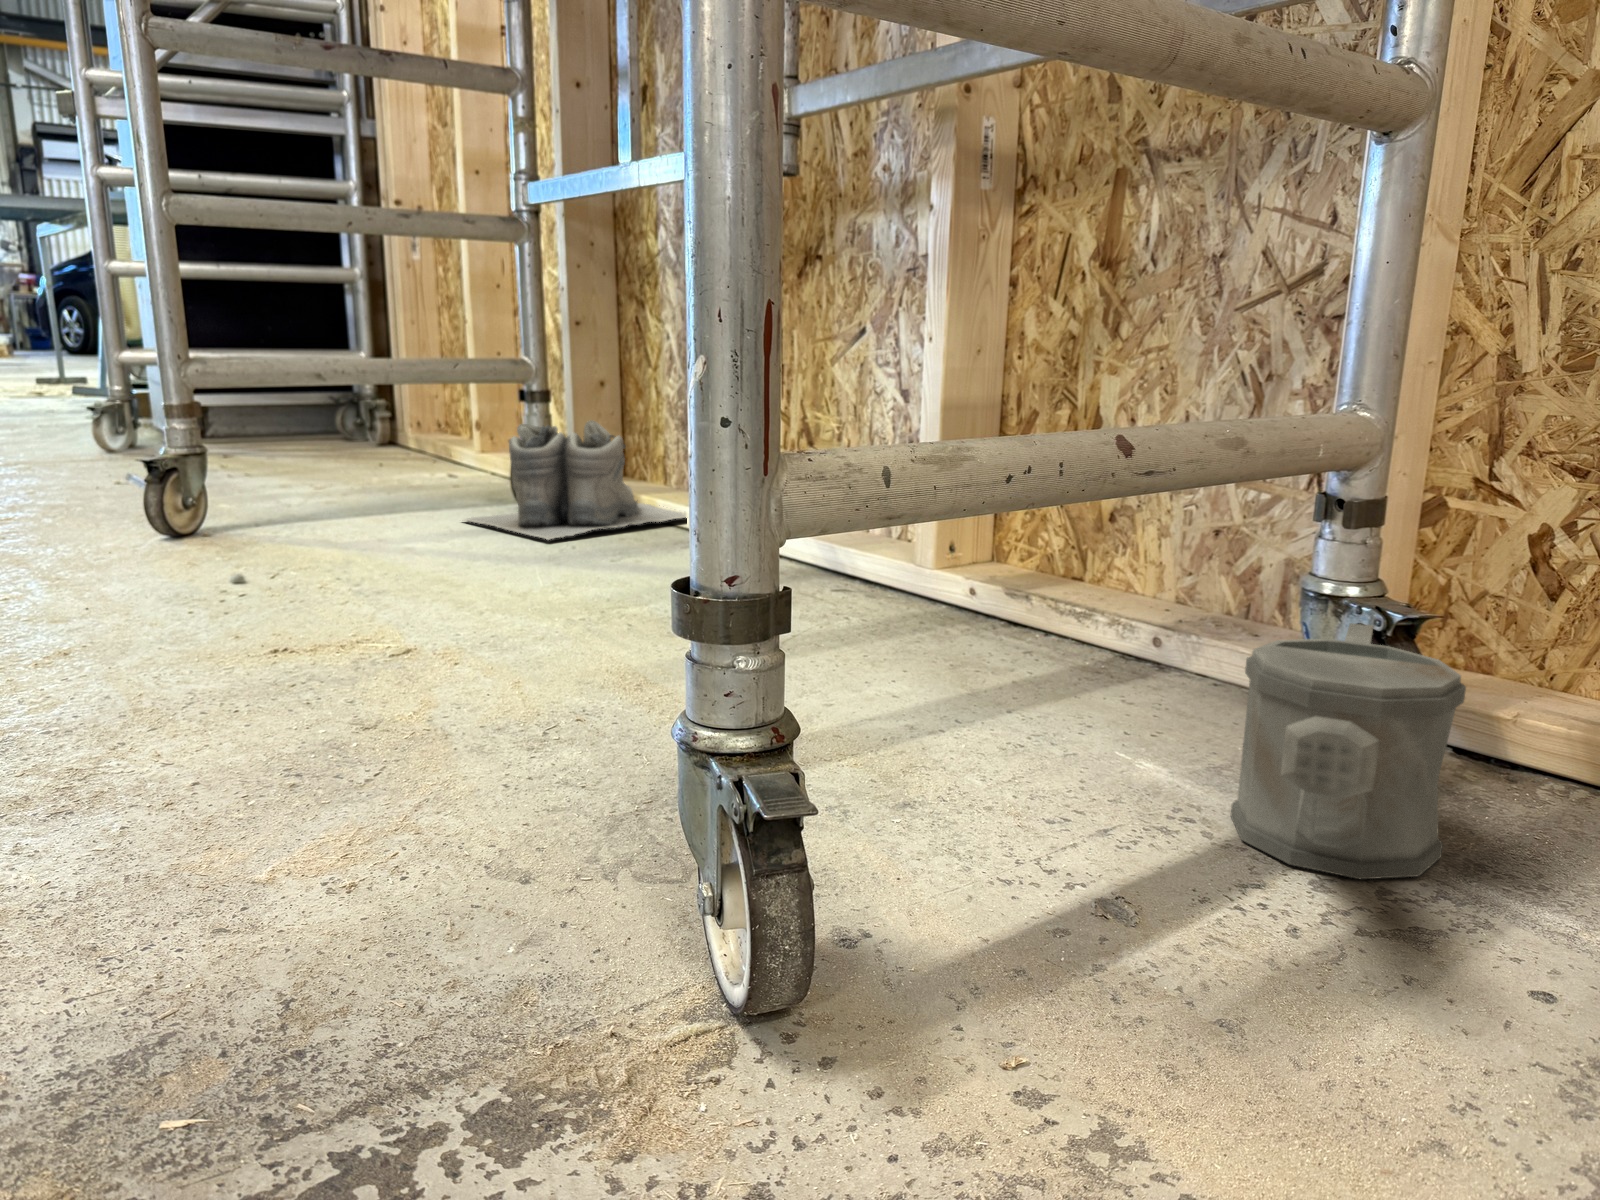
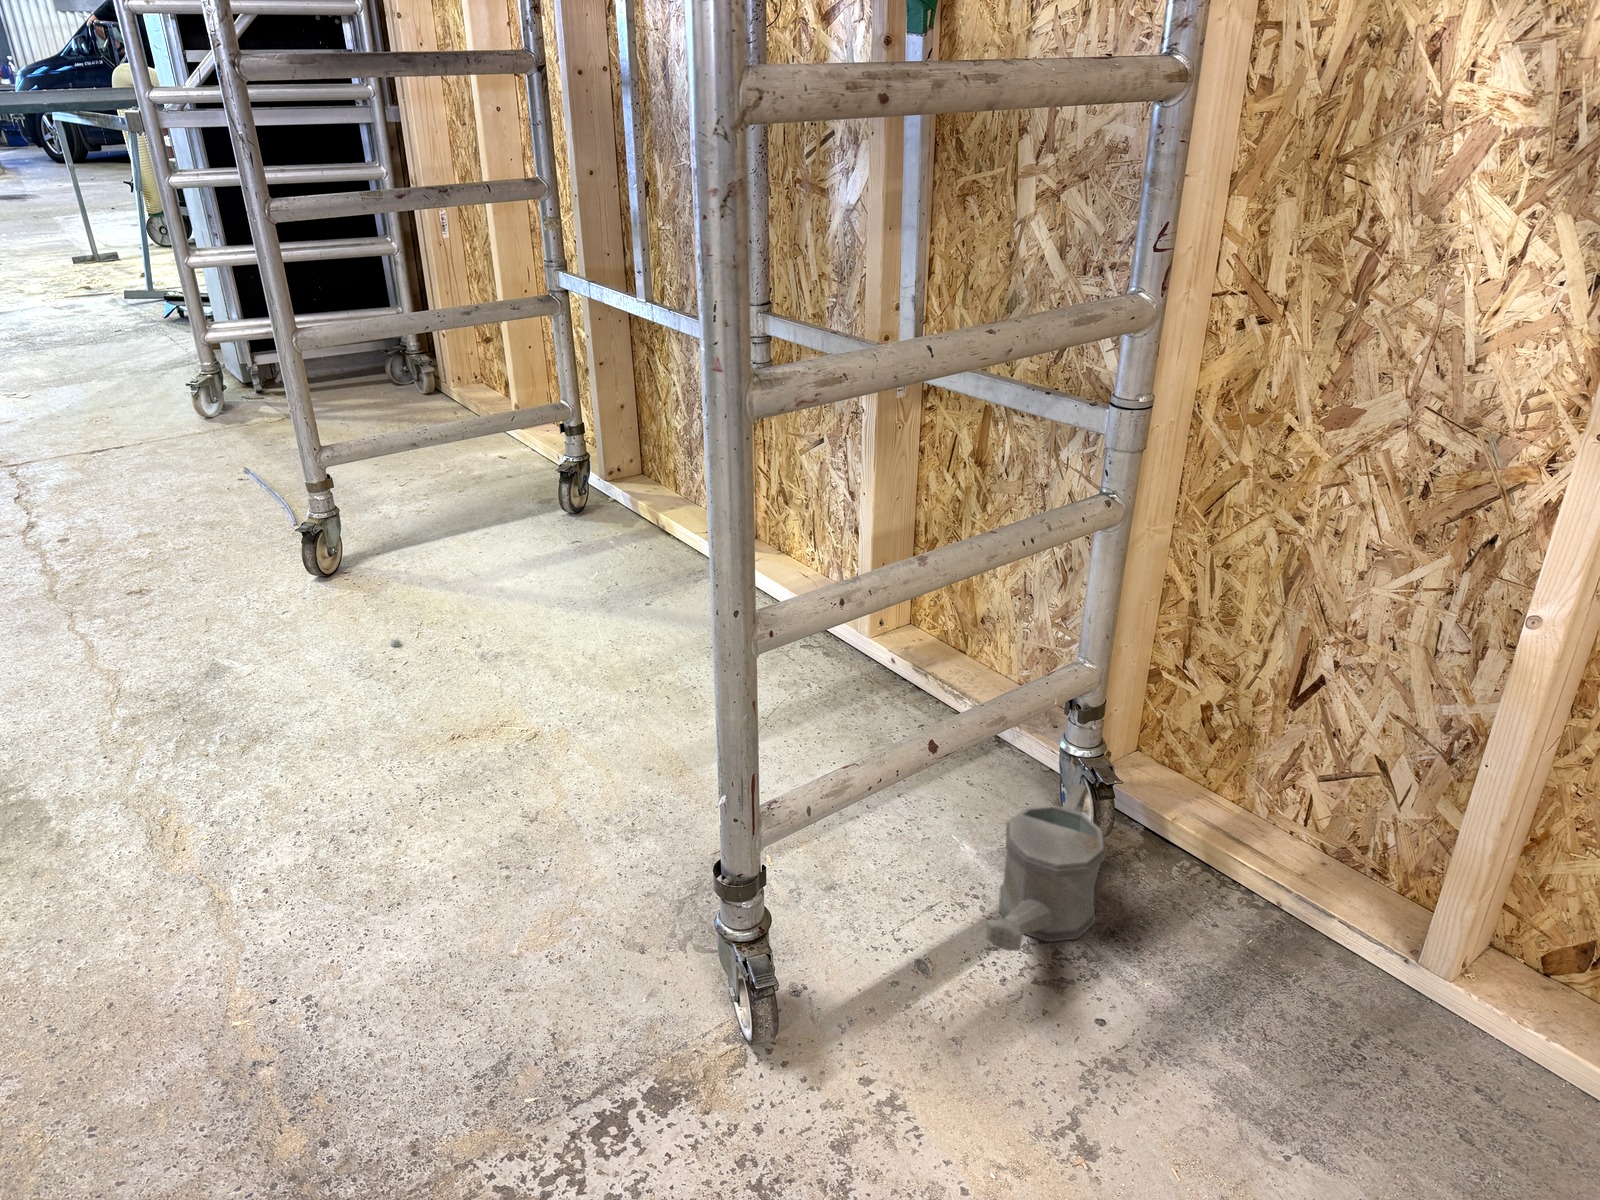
boots: present [464,420,686,540] -> none [526,464,709,572]

